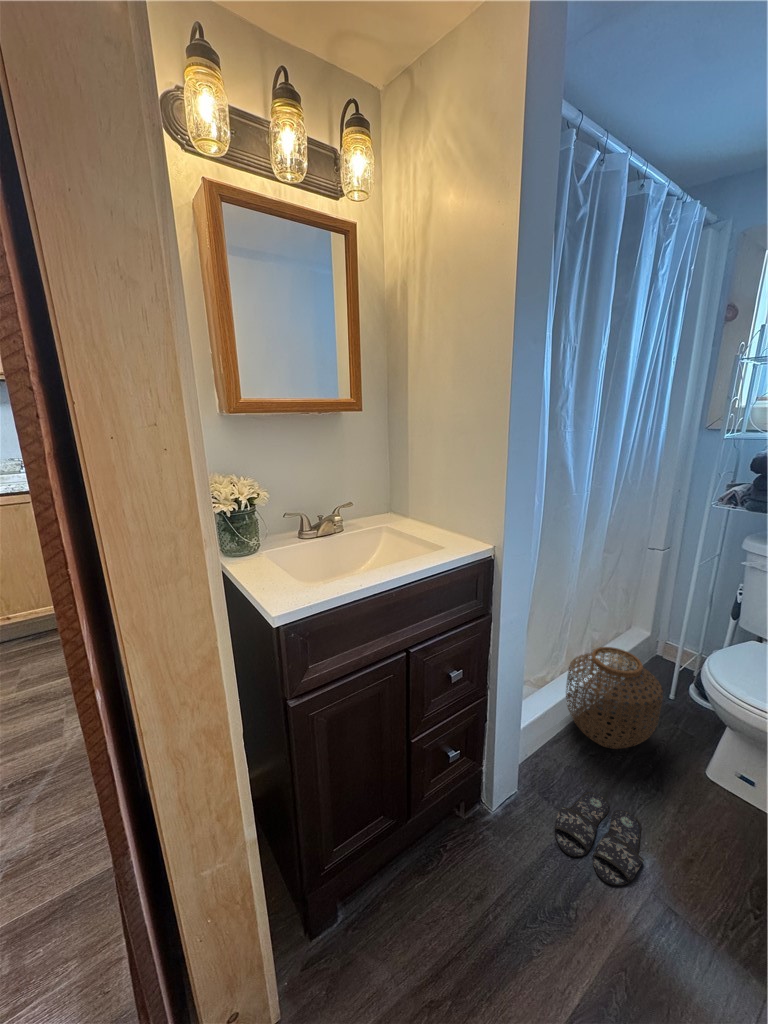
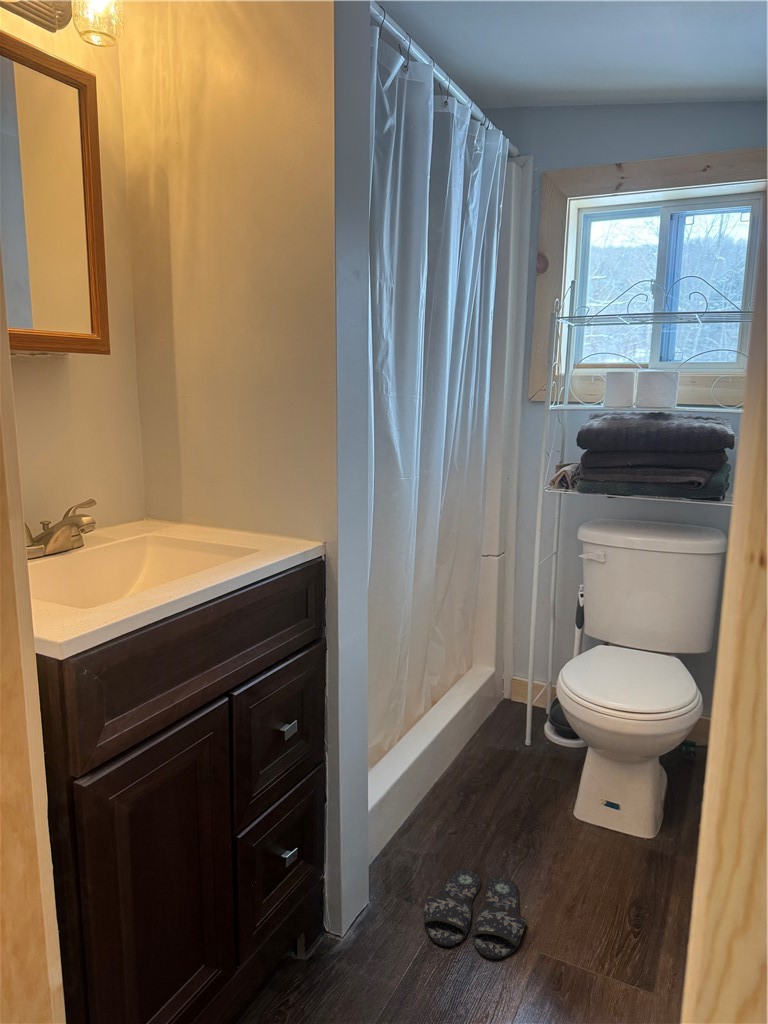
woven basket: present [566,647,663,749] -> none [410,682,521,815]

